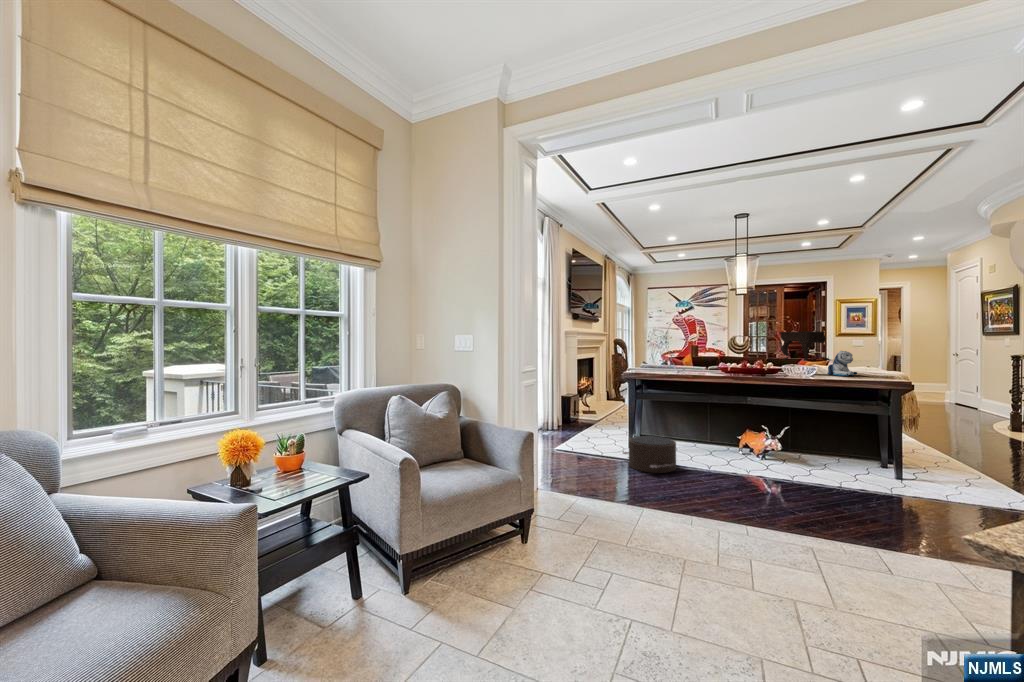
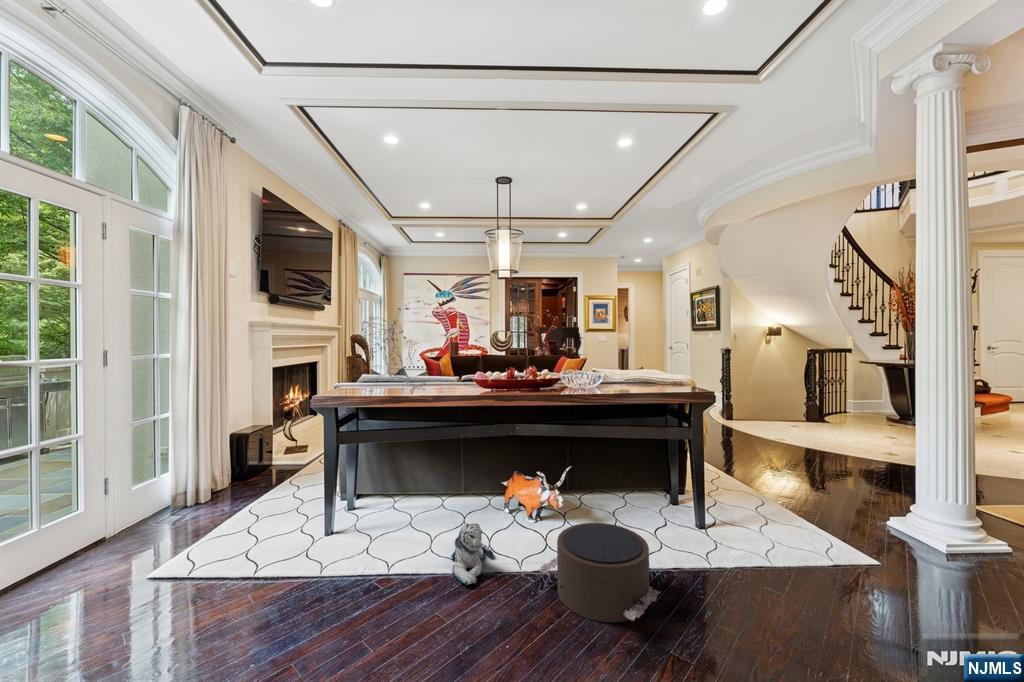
plush toy: present [827,351,857,376] -> present [451,523,493,585]
pouf: present [623,436,676,473] -> present [538,523,661,622]

